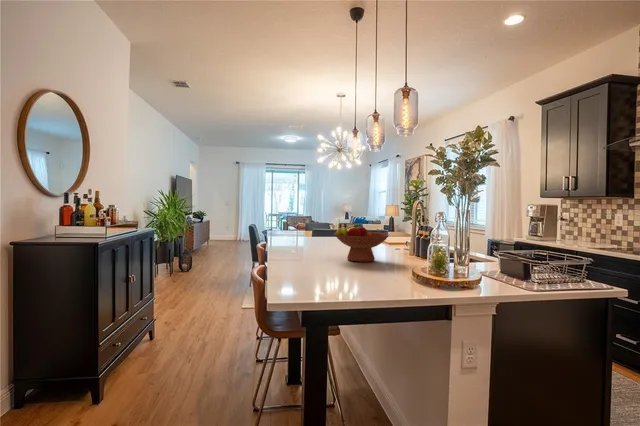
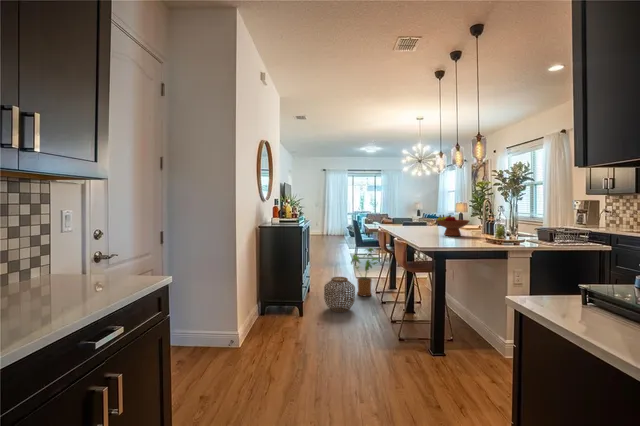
house plant: none [214,272,259,351] -> present [351,248,379,296]
woven basket: none [138,330,199,399] -> present [324,277,355,313]

